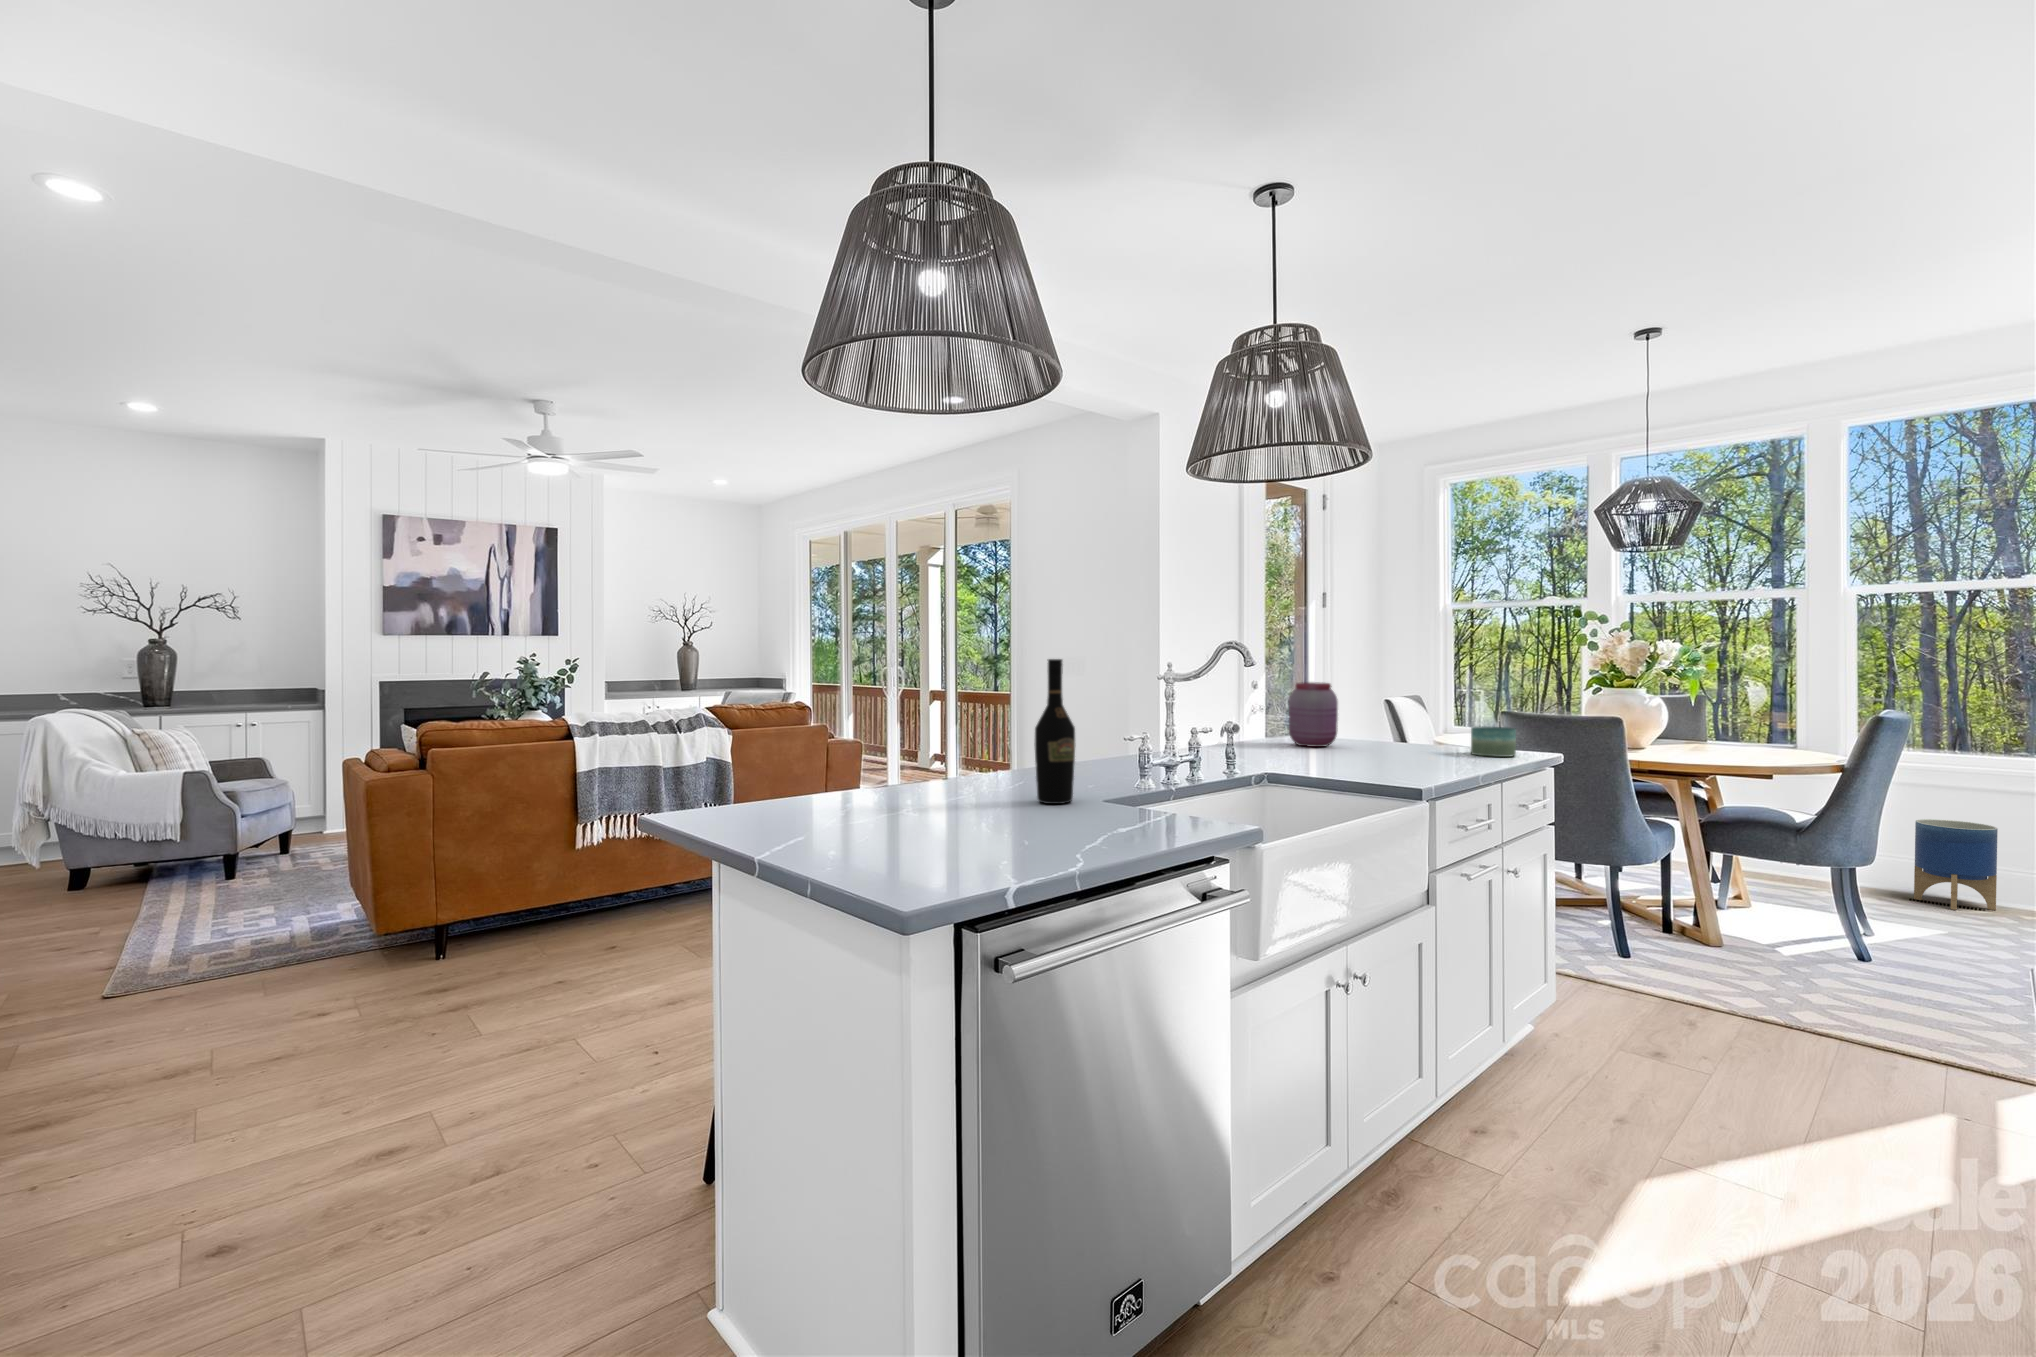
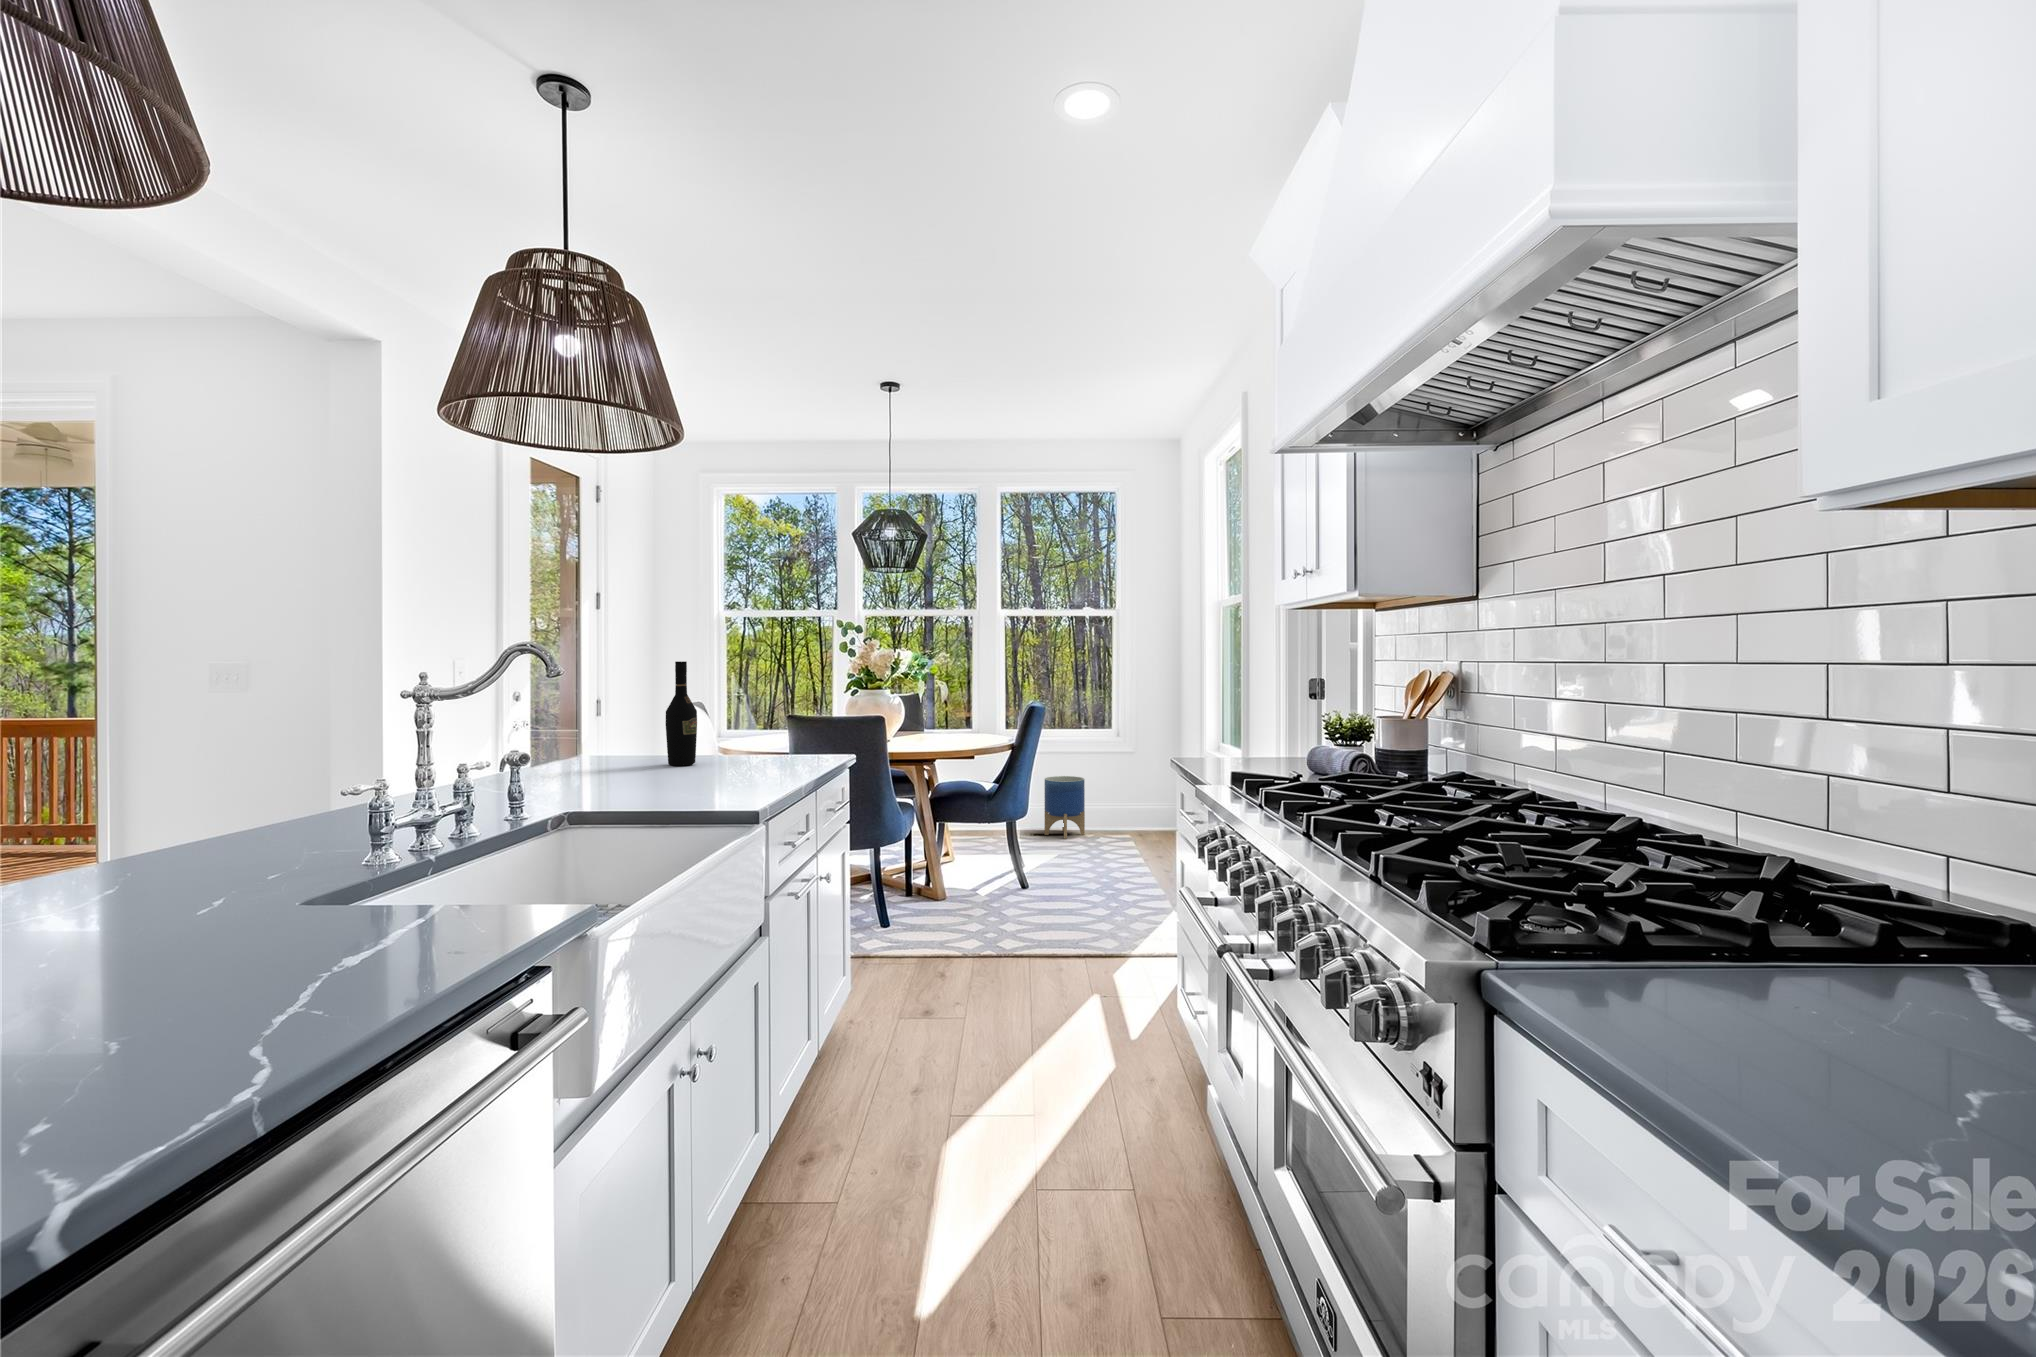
wine bottle: present [1035,659,1075,804] -> present [666,661,697,766]
jar: present [1289,682,1338,747] -> none [578,696,638,771]
candle: present [1471,727,1516,757] -> none [777,735,818,765]

